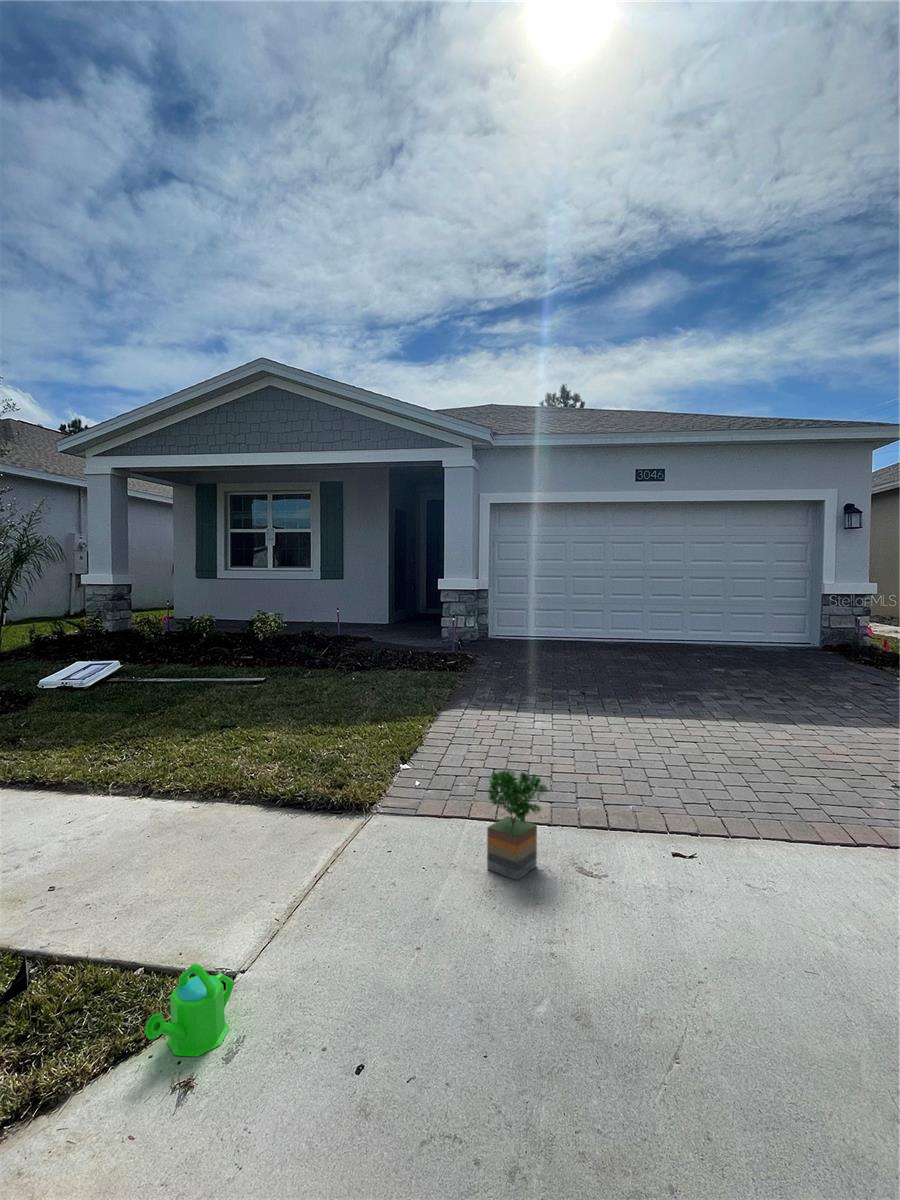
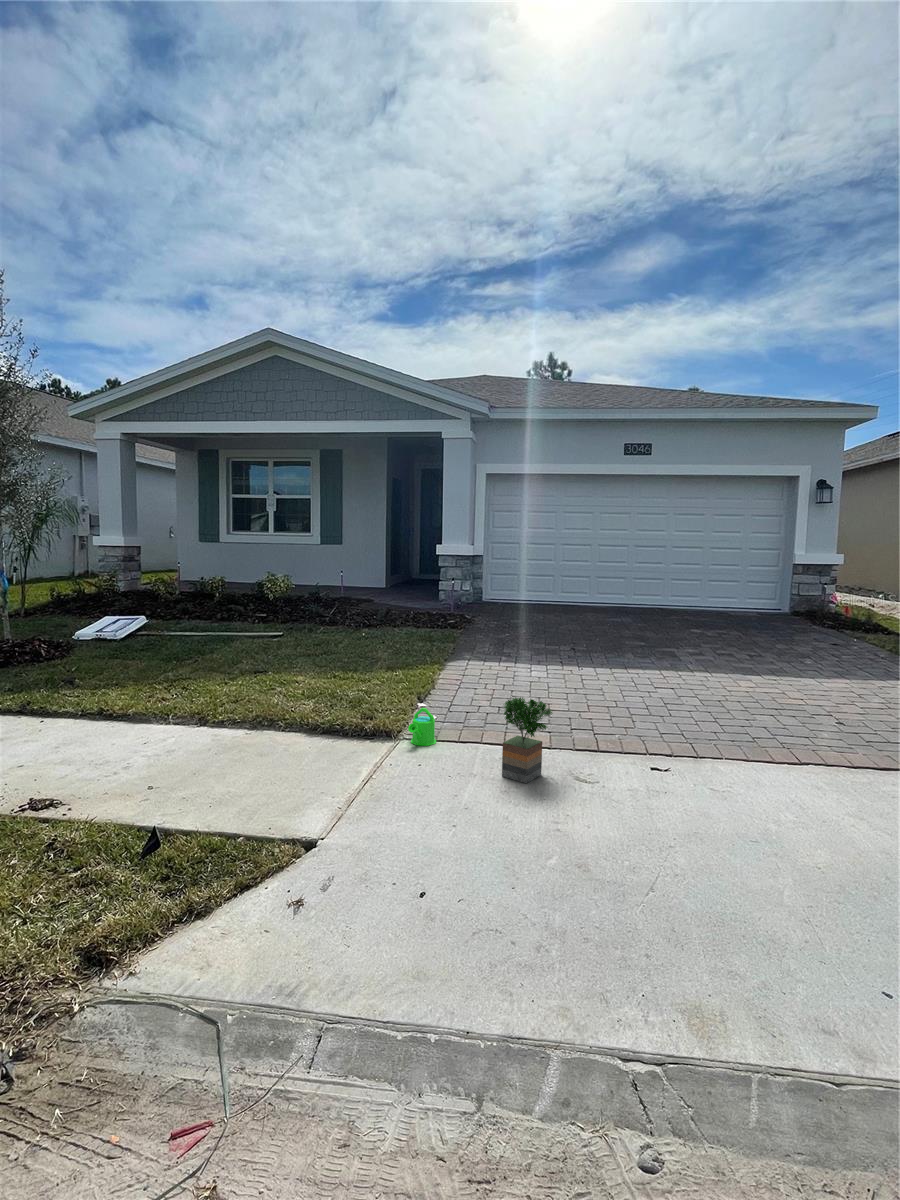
watering can: present [145,963,234,1056] -> present [408,708,436,746]

